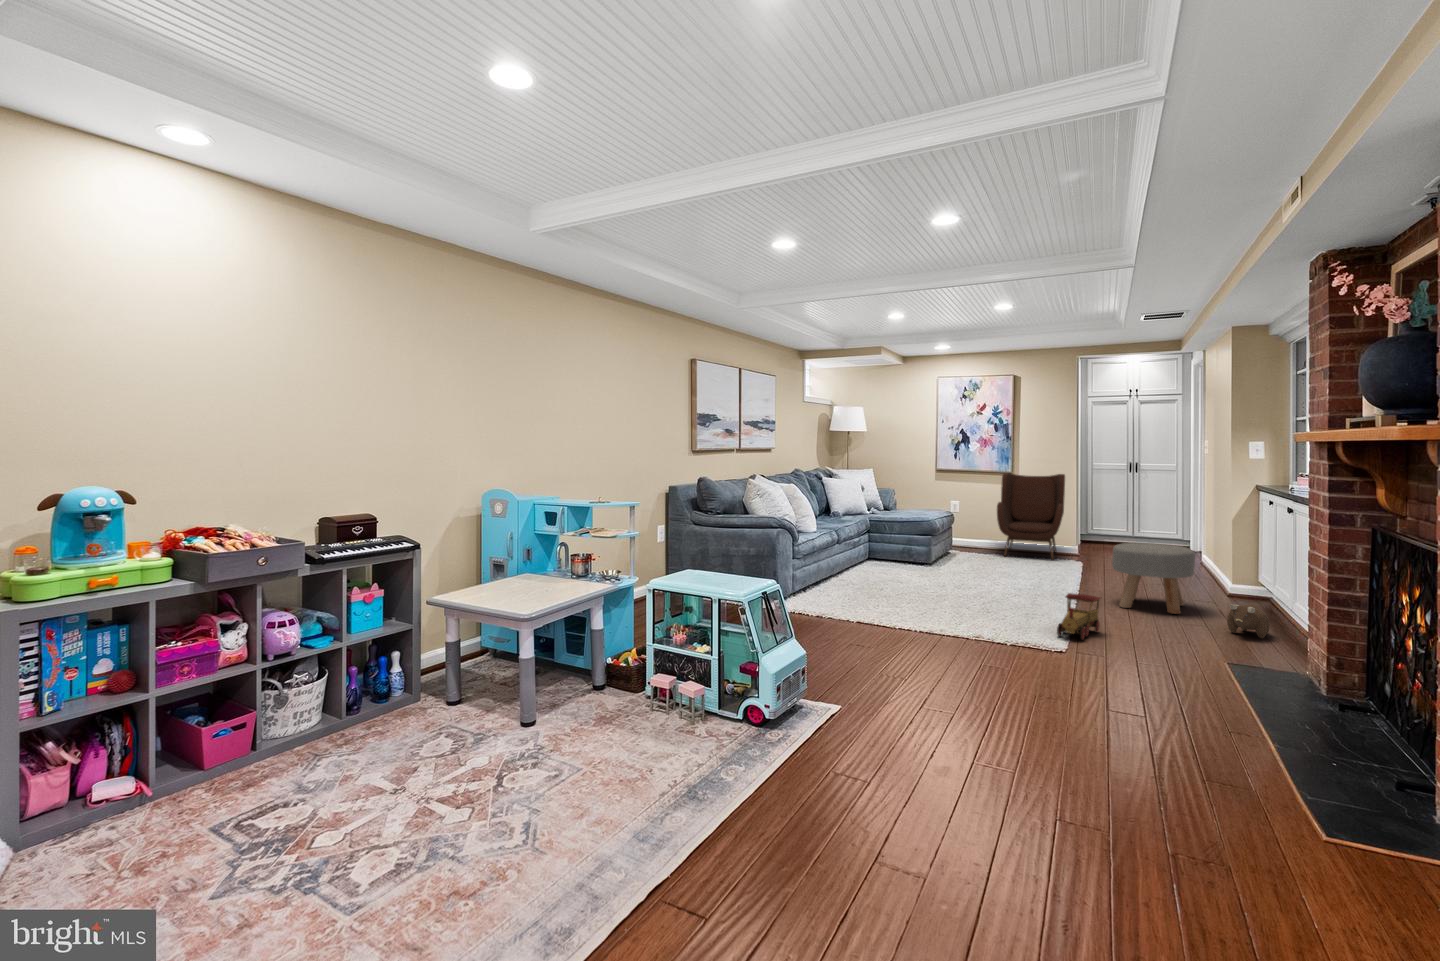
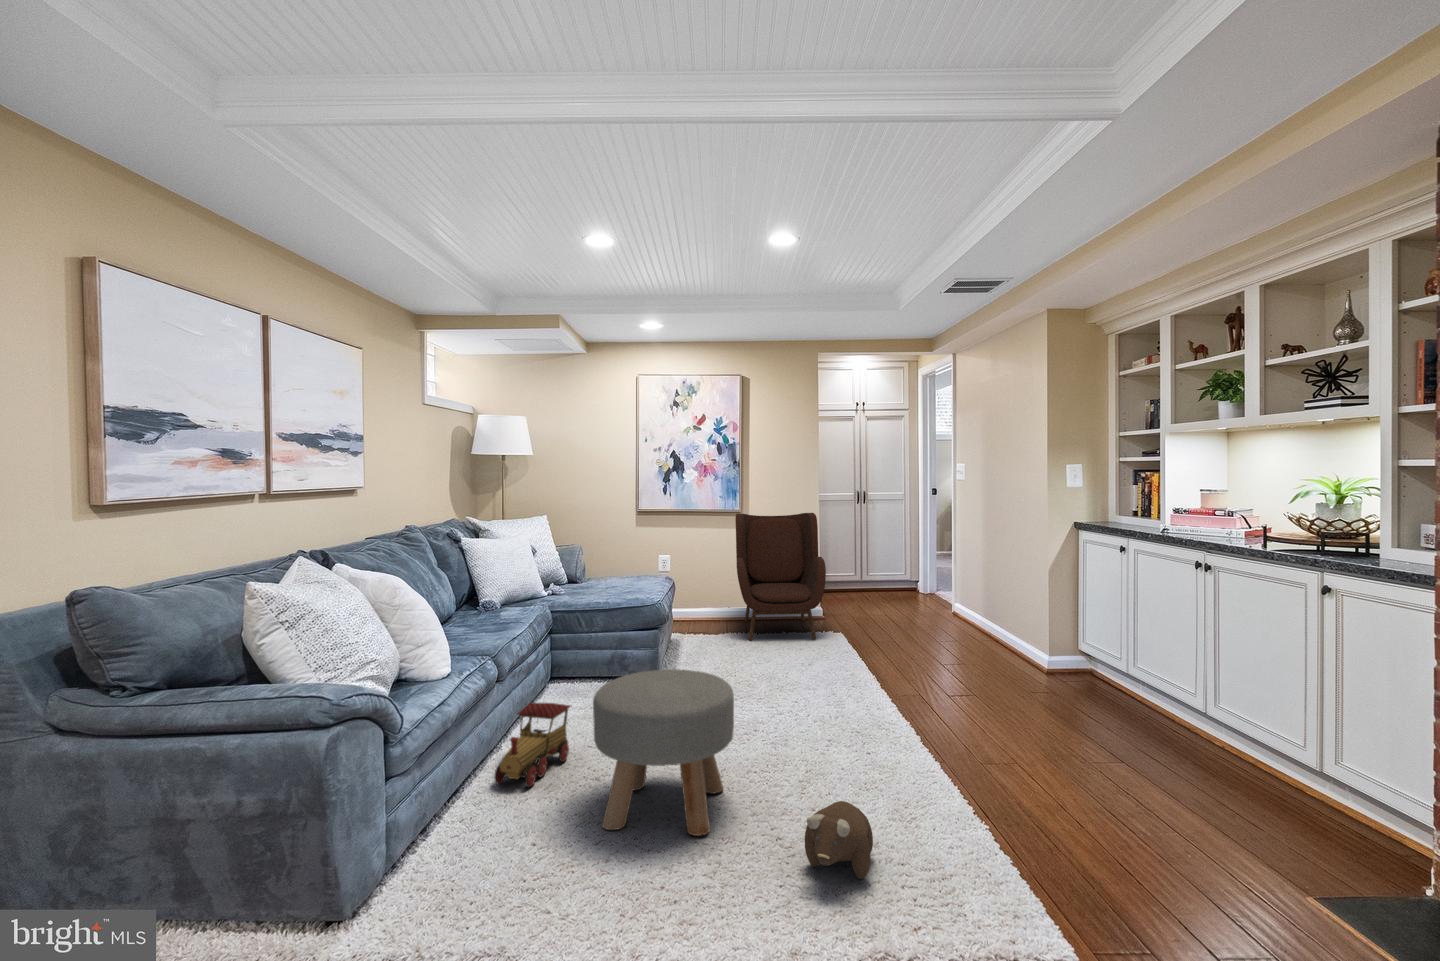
ottoman: present [1112,543,1195,614] -> present [593,669,734,836]
toy train: present [1057,593,1100,640] -> present [495,703,571,787]
plush toy: present [1227,604,1270,638] -> present [805,801,873,879]

